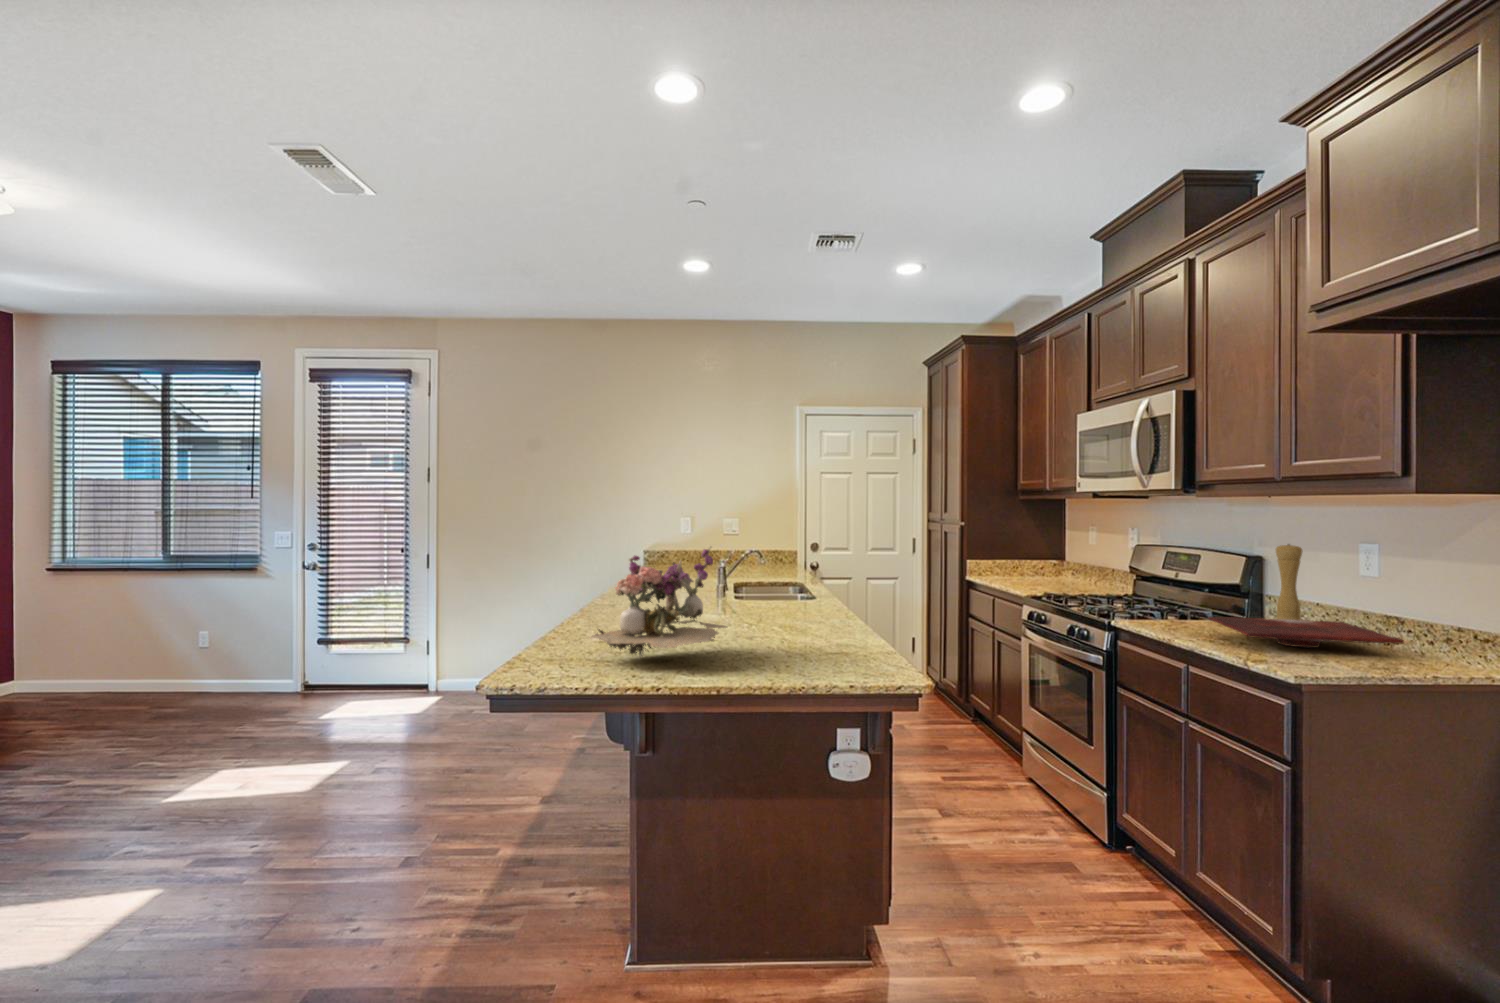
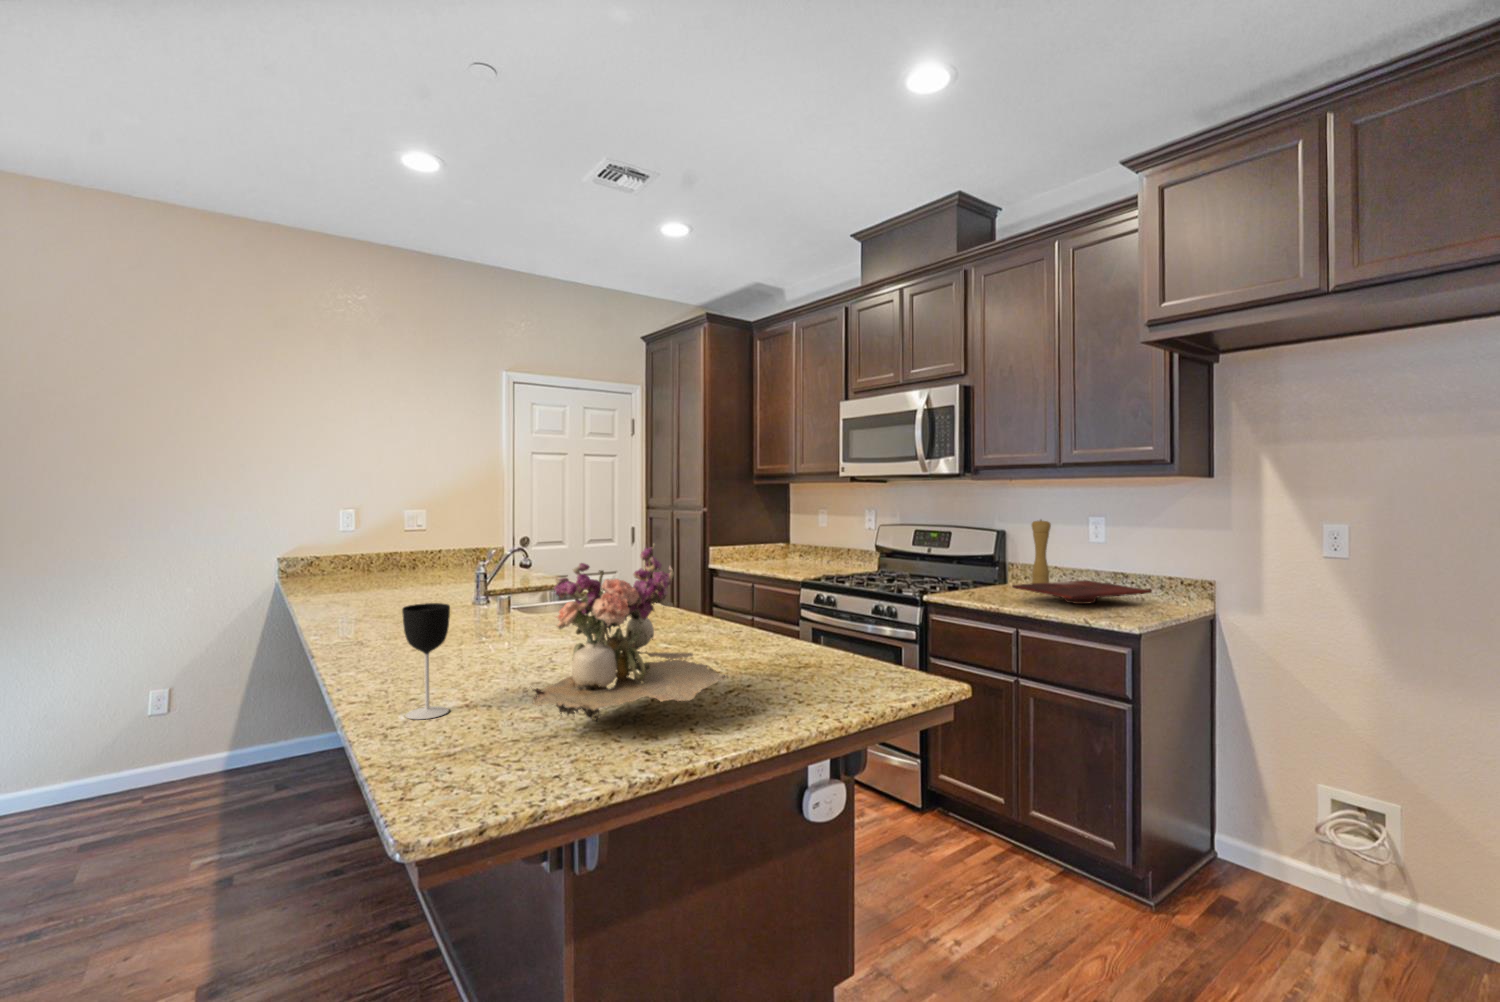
wine glass: none [563,576,589,643] -> present [402,603,450,719]

